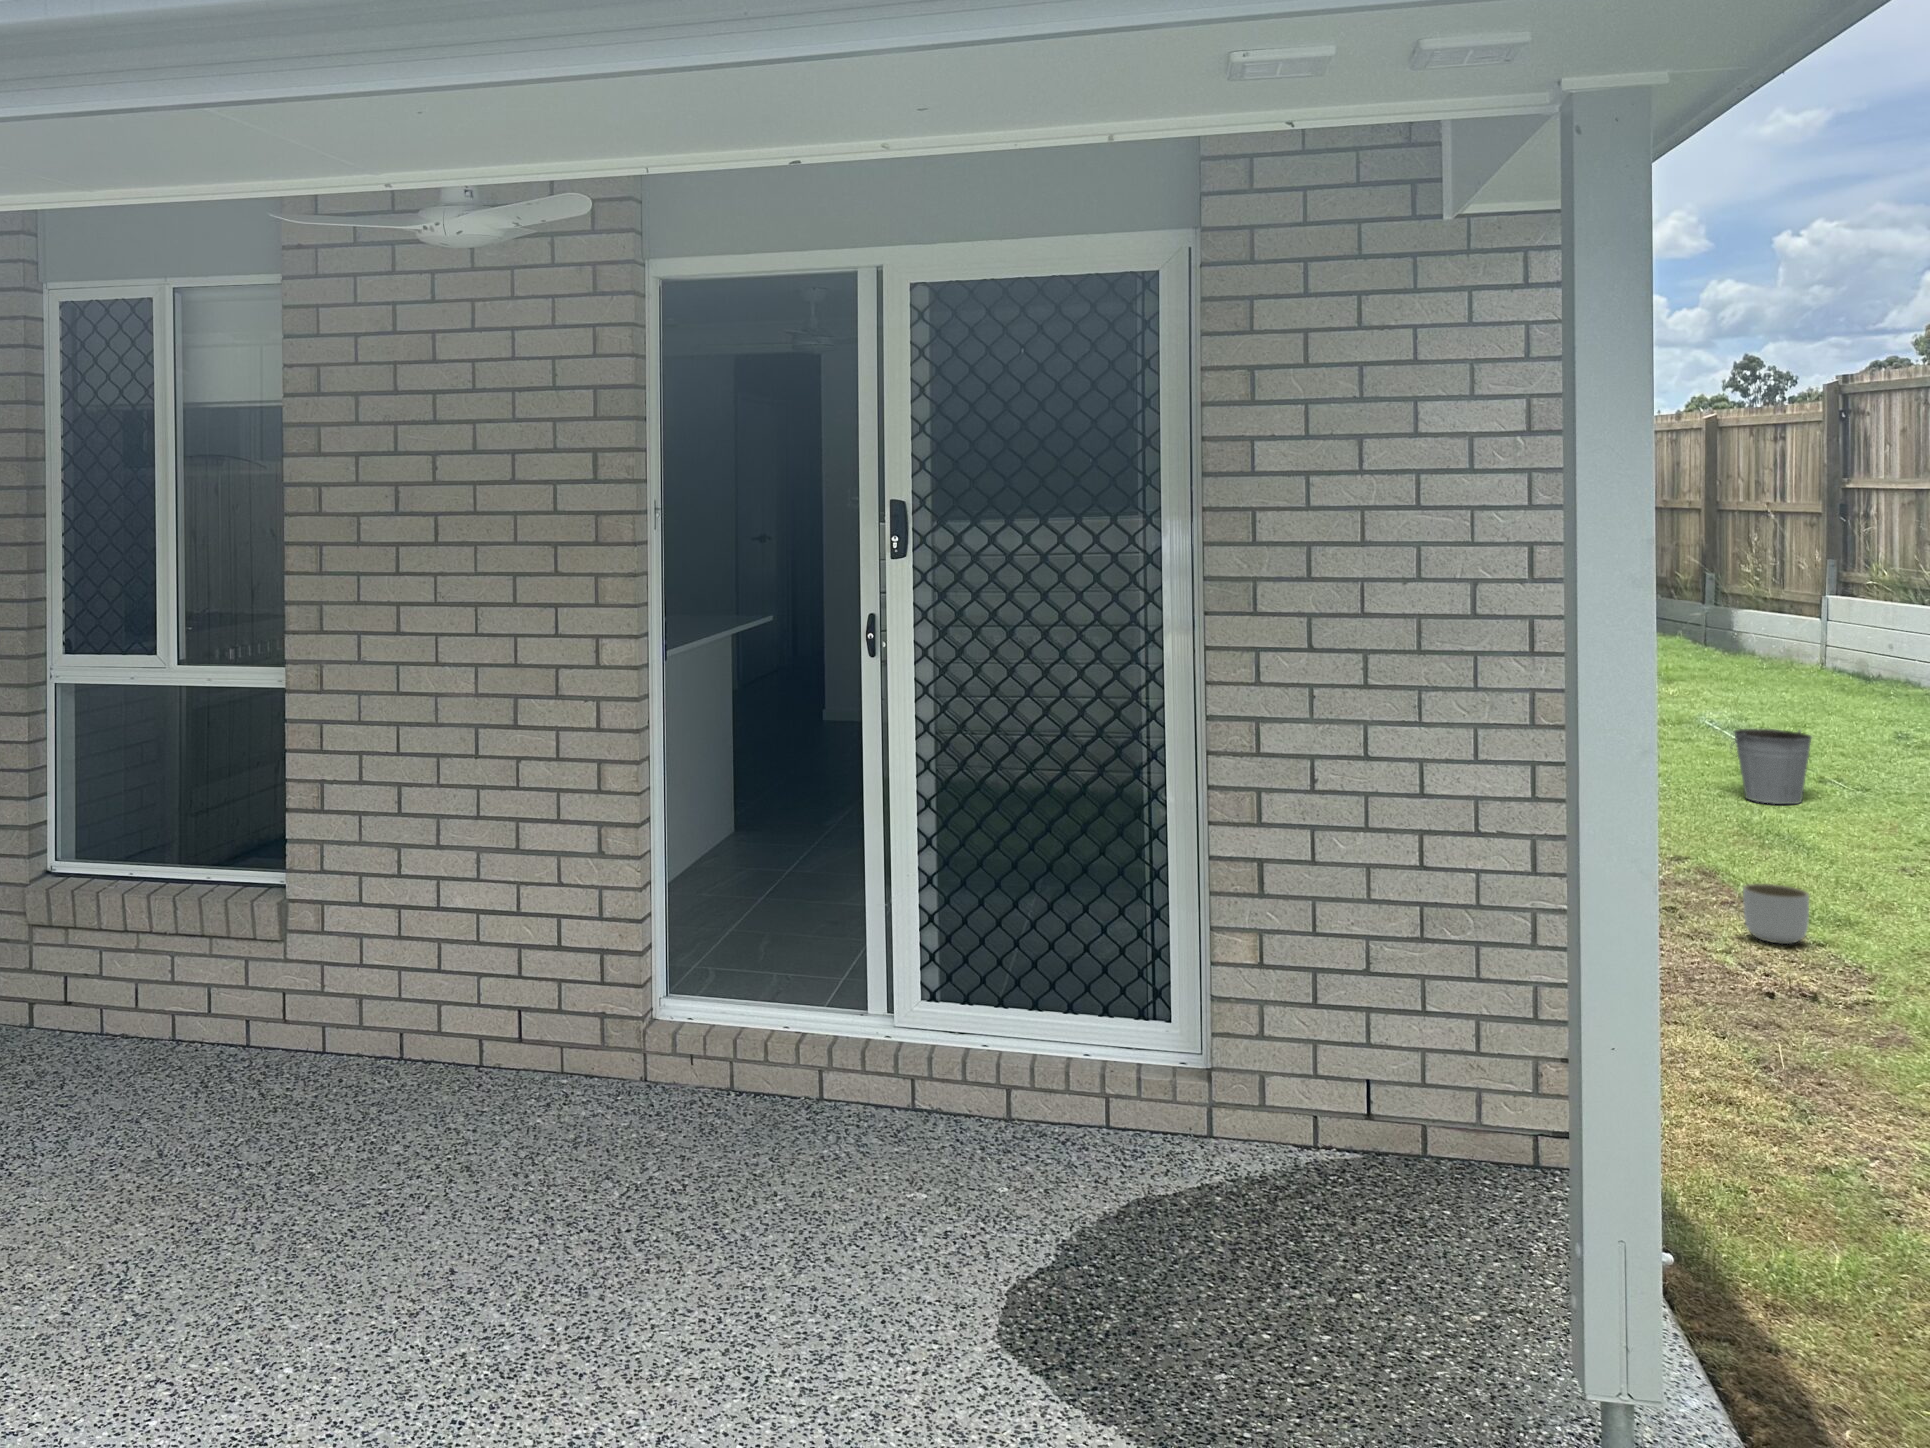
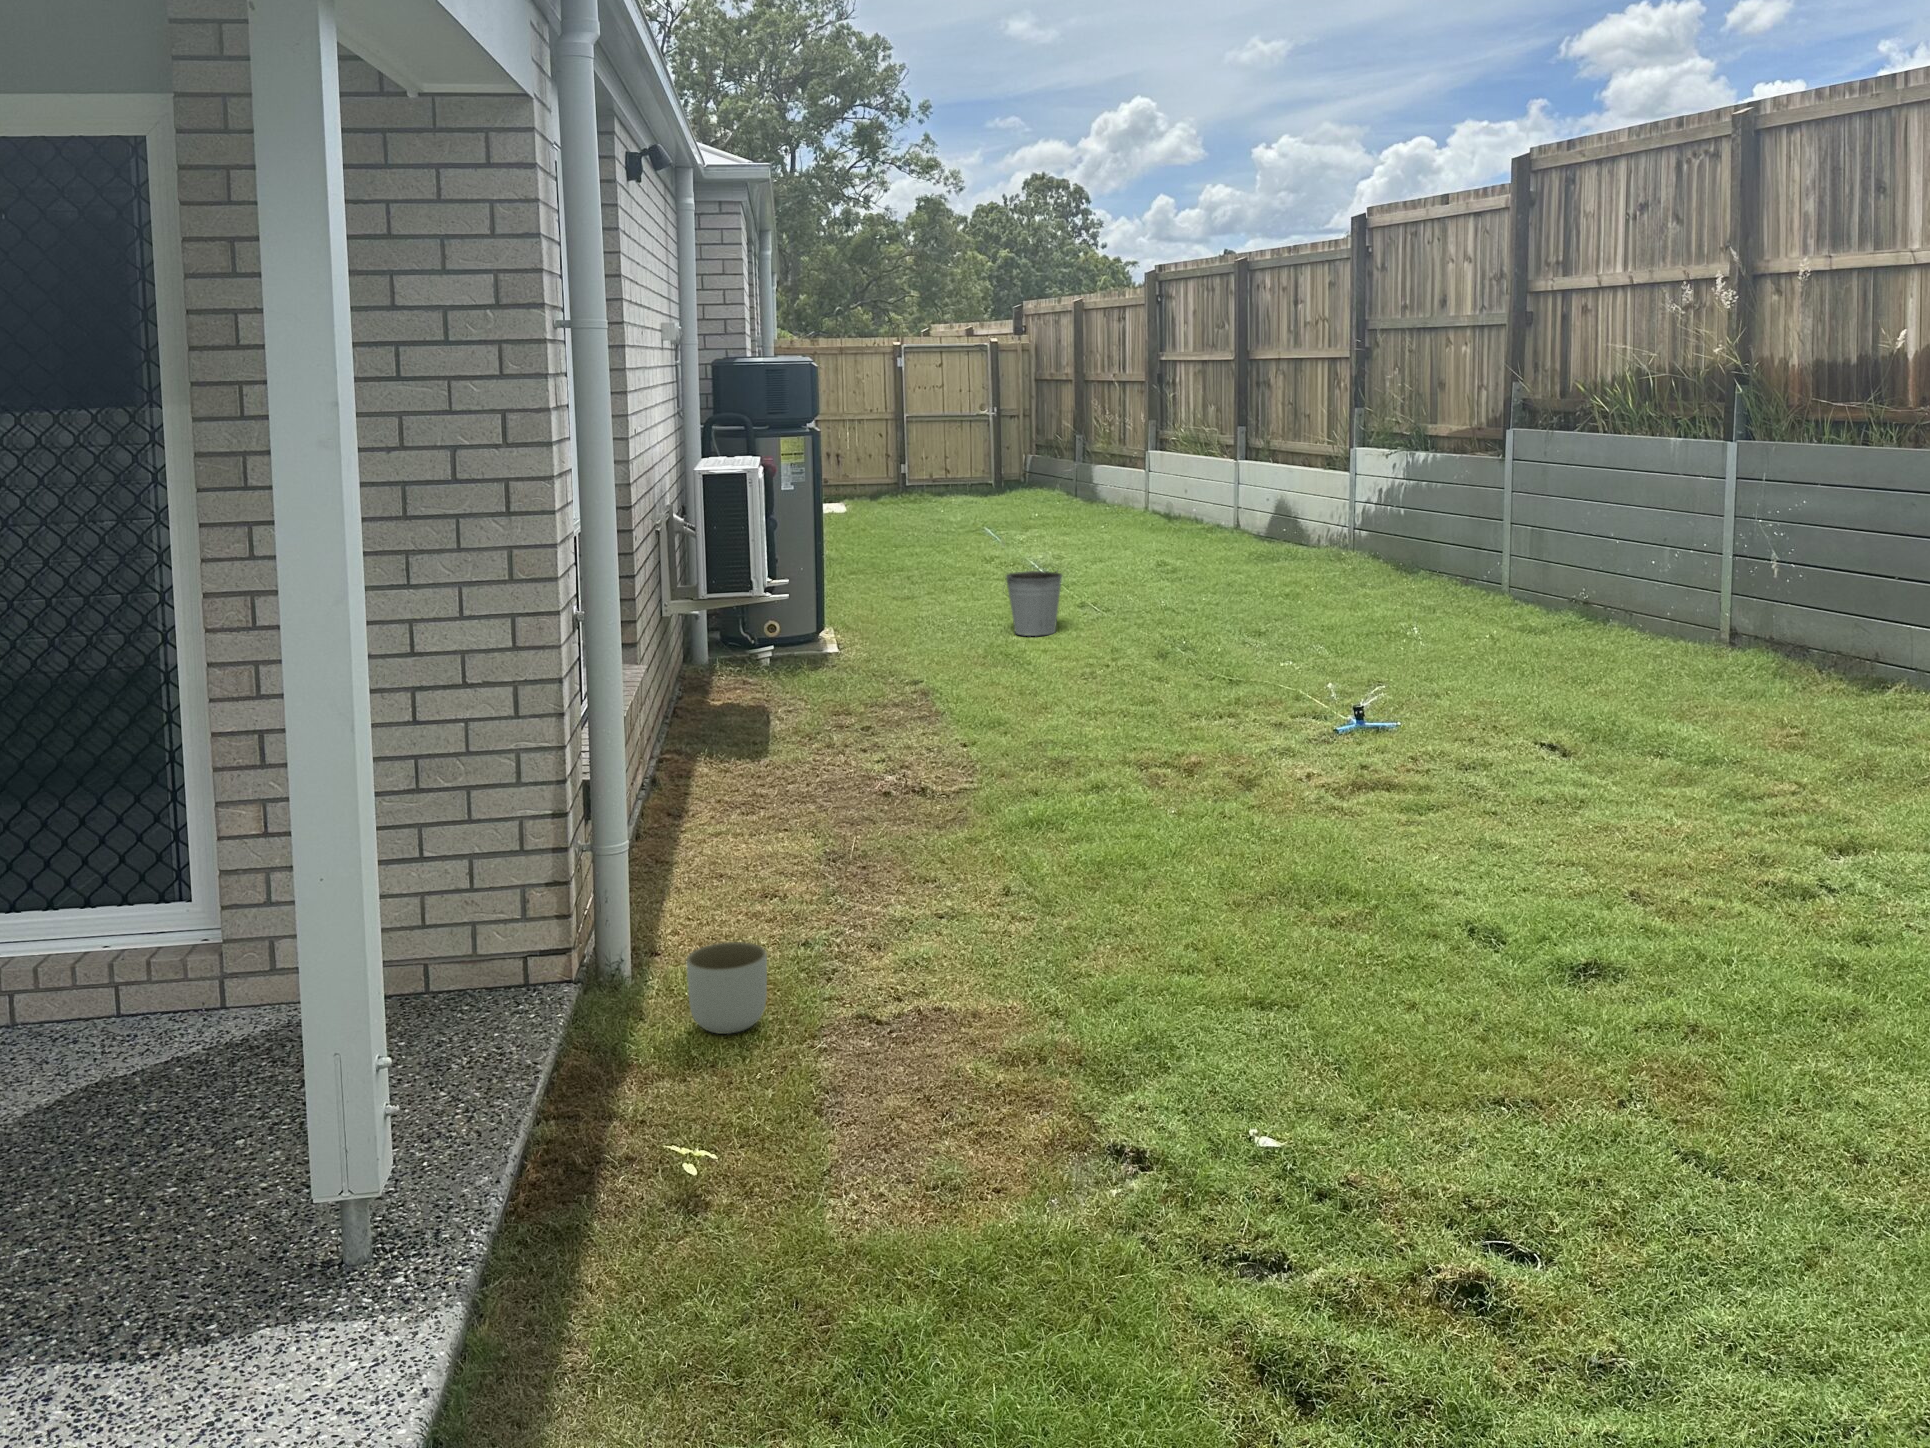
planter: present [1743,884,1809,944] -> present [686,942,767,1034]

